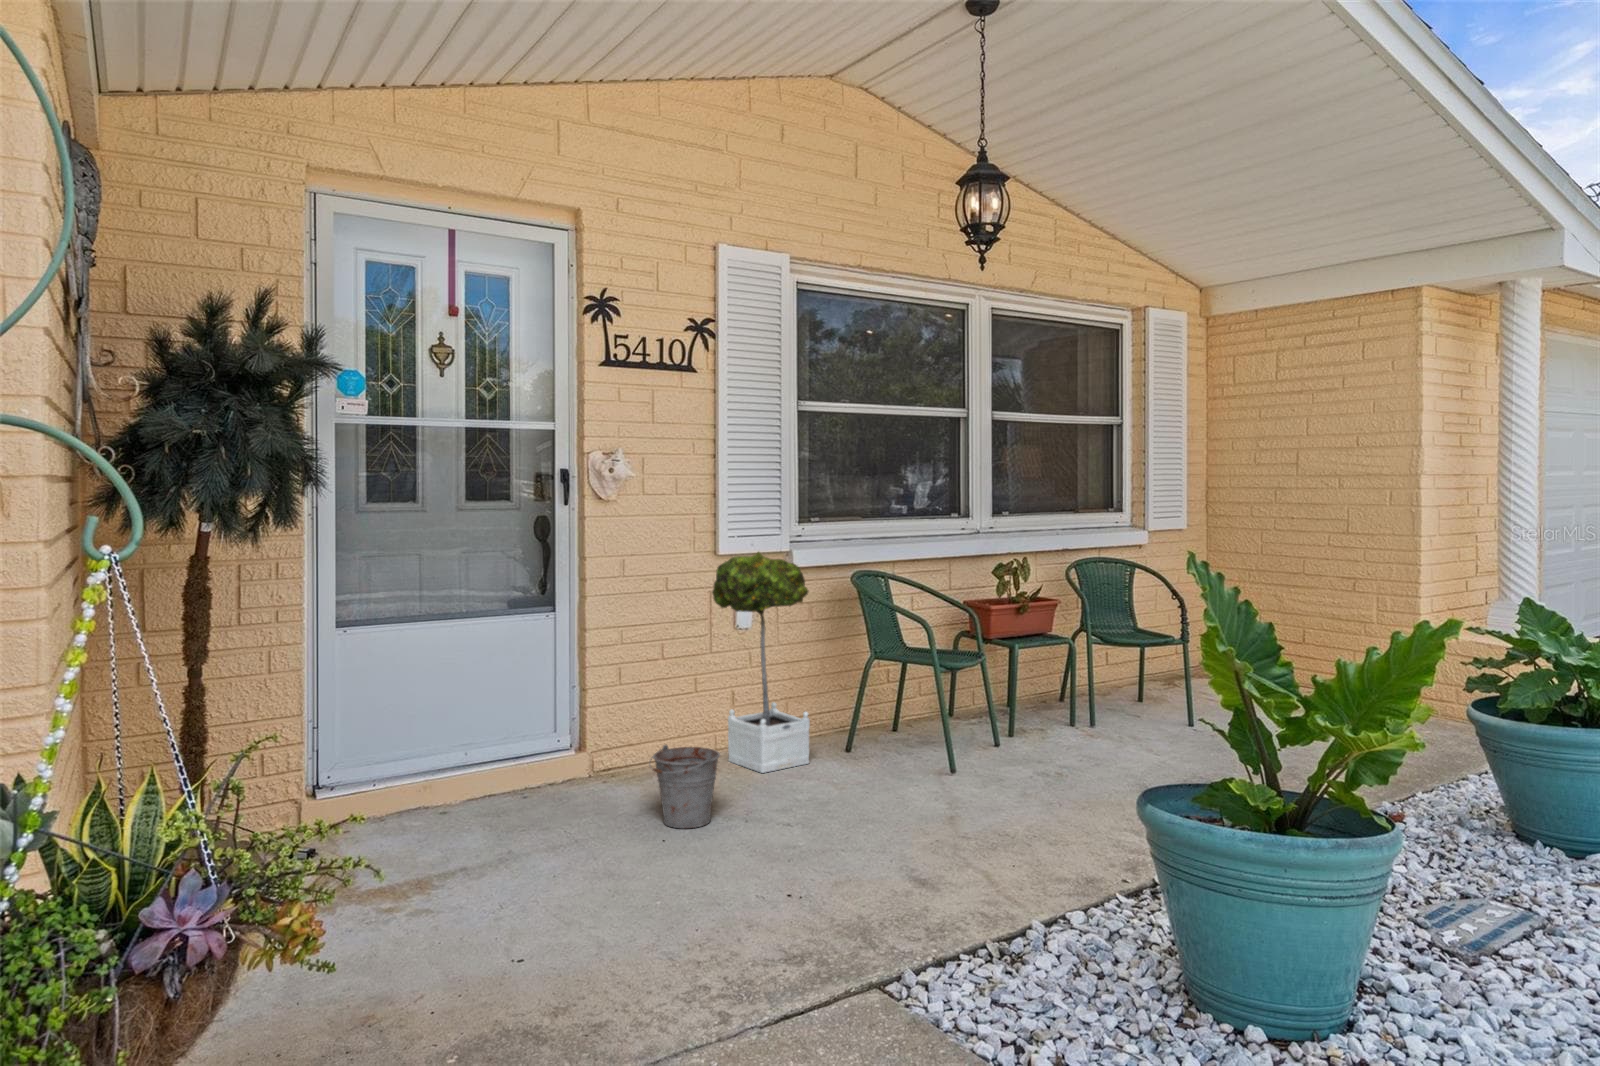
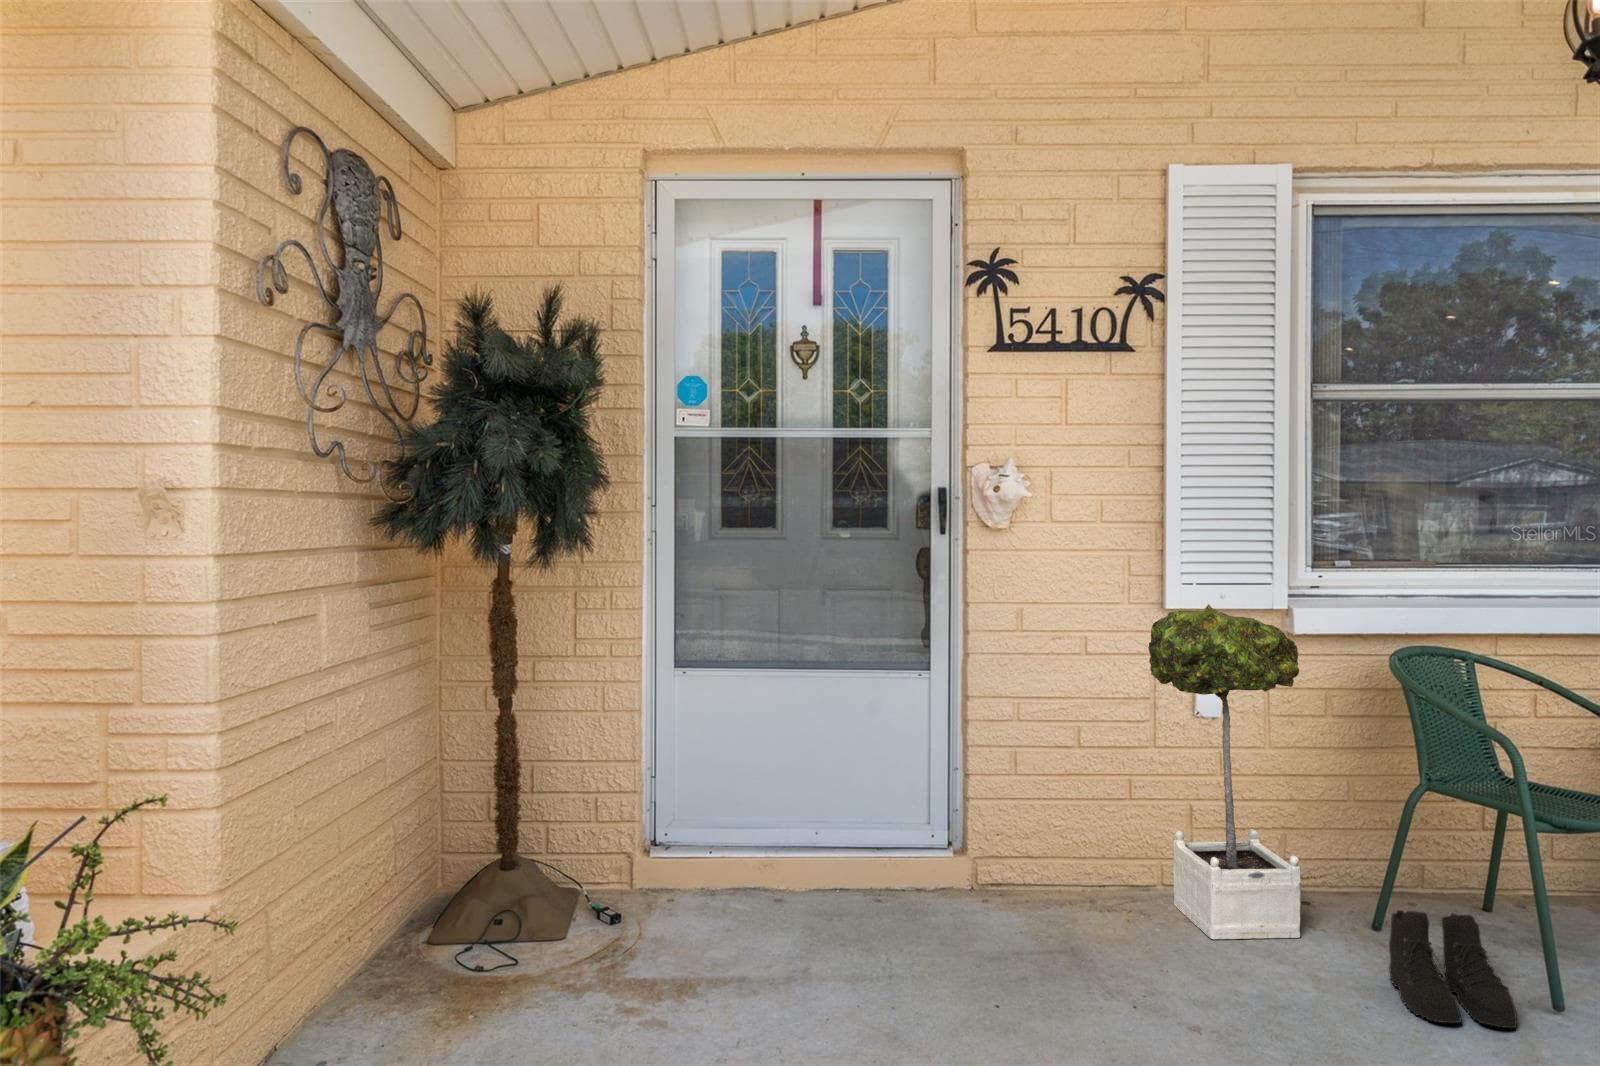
boots: none [864,725,930,785] -> present [1389,910,1517,1028]
bucket: present [651,745,720,828] -> none [985,880,1093,1020]

